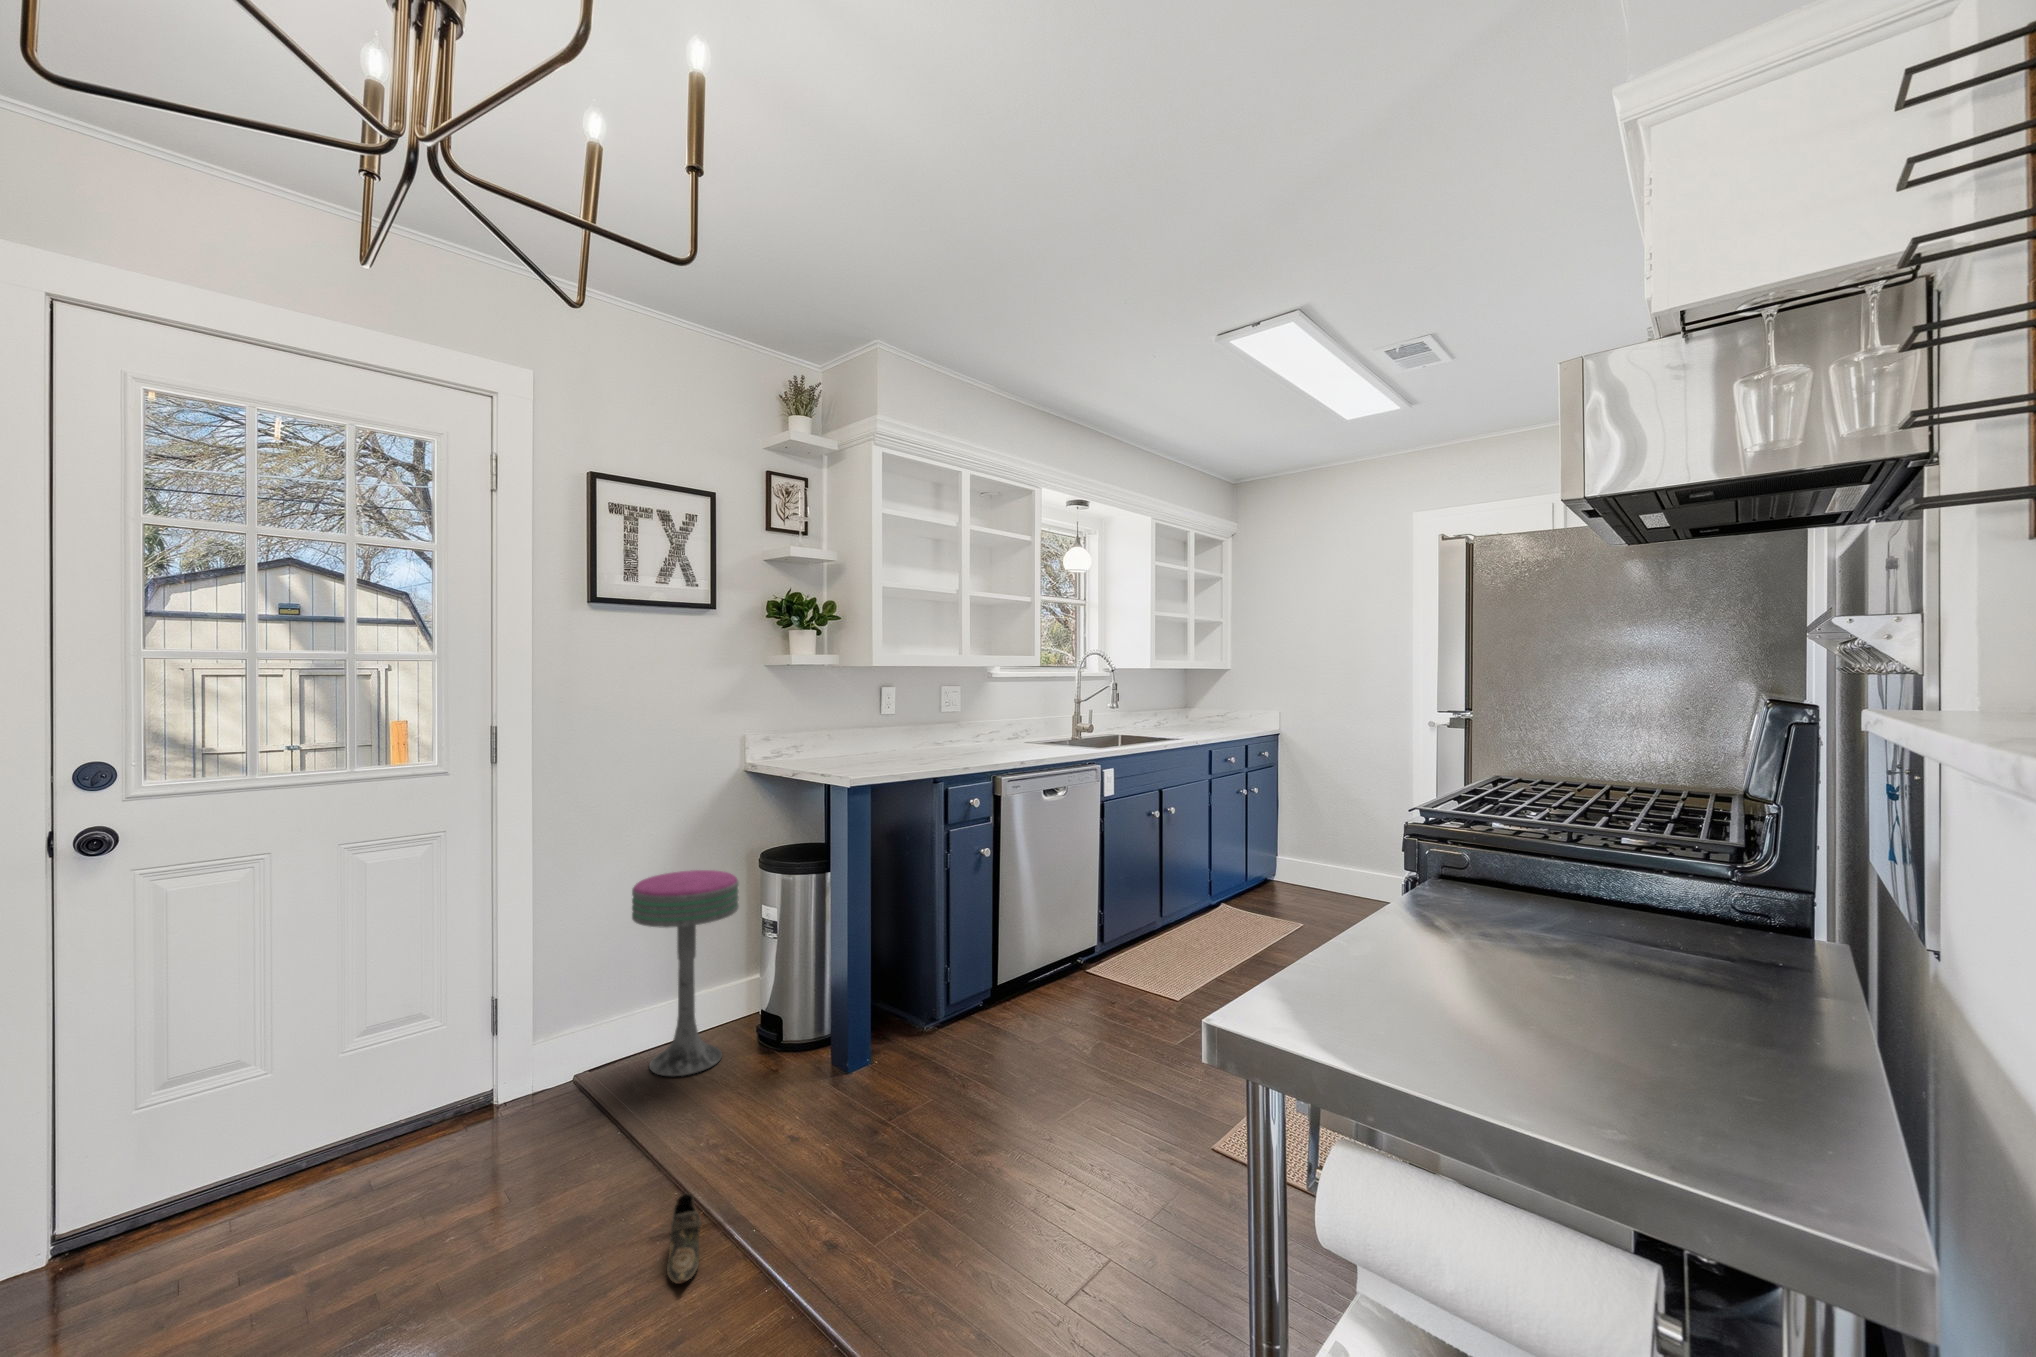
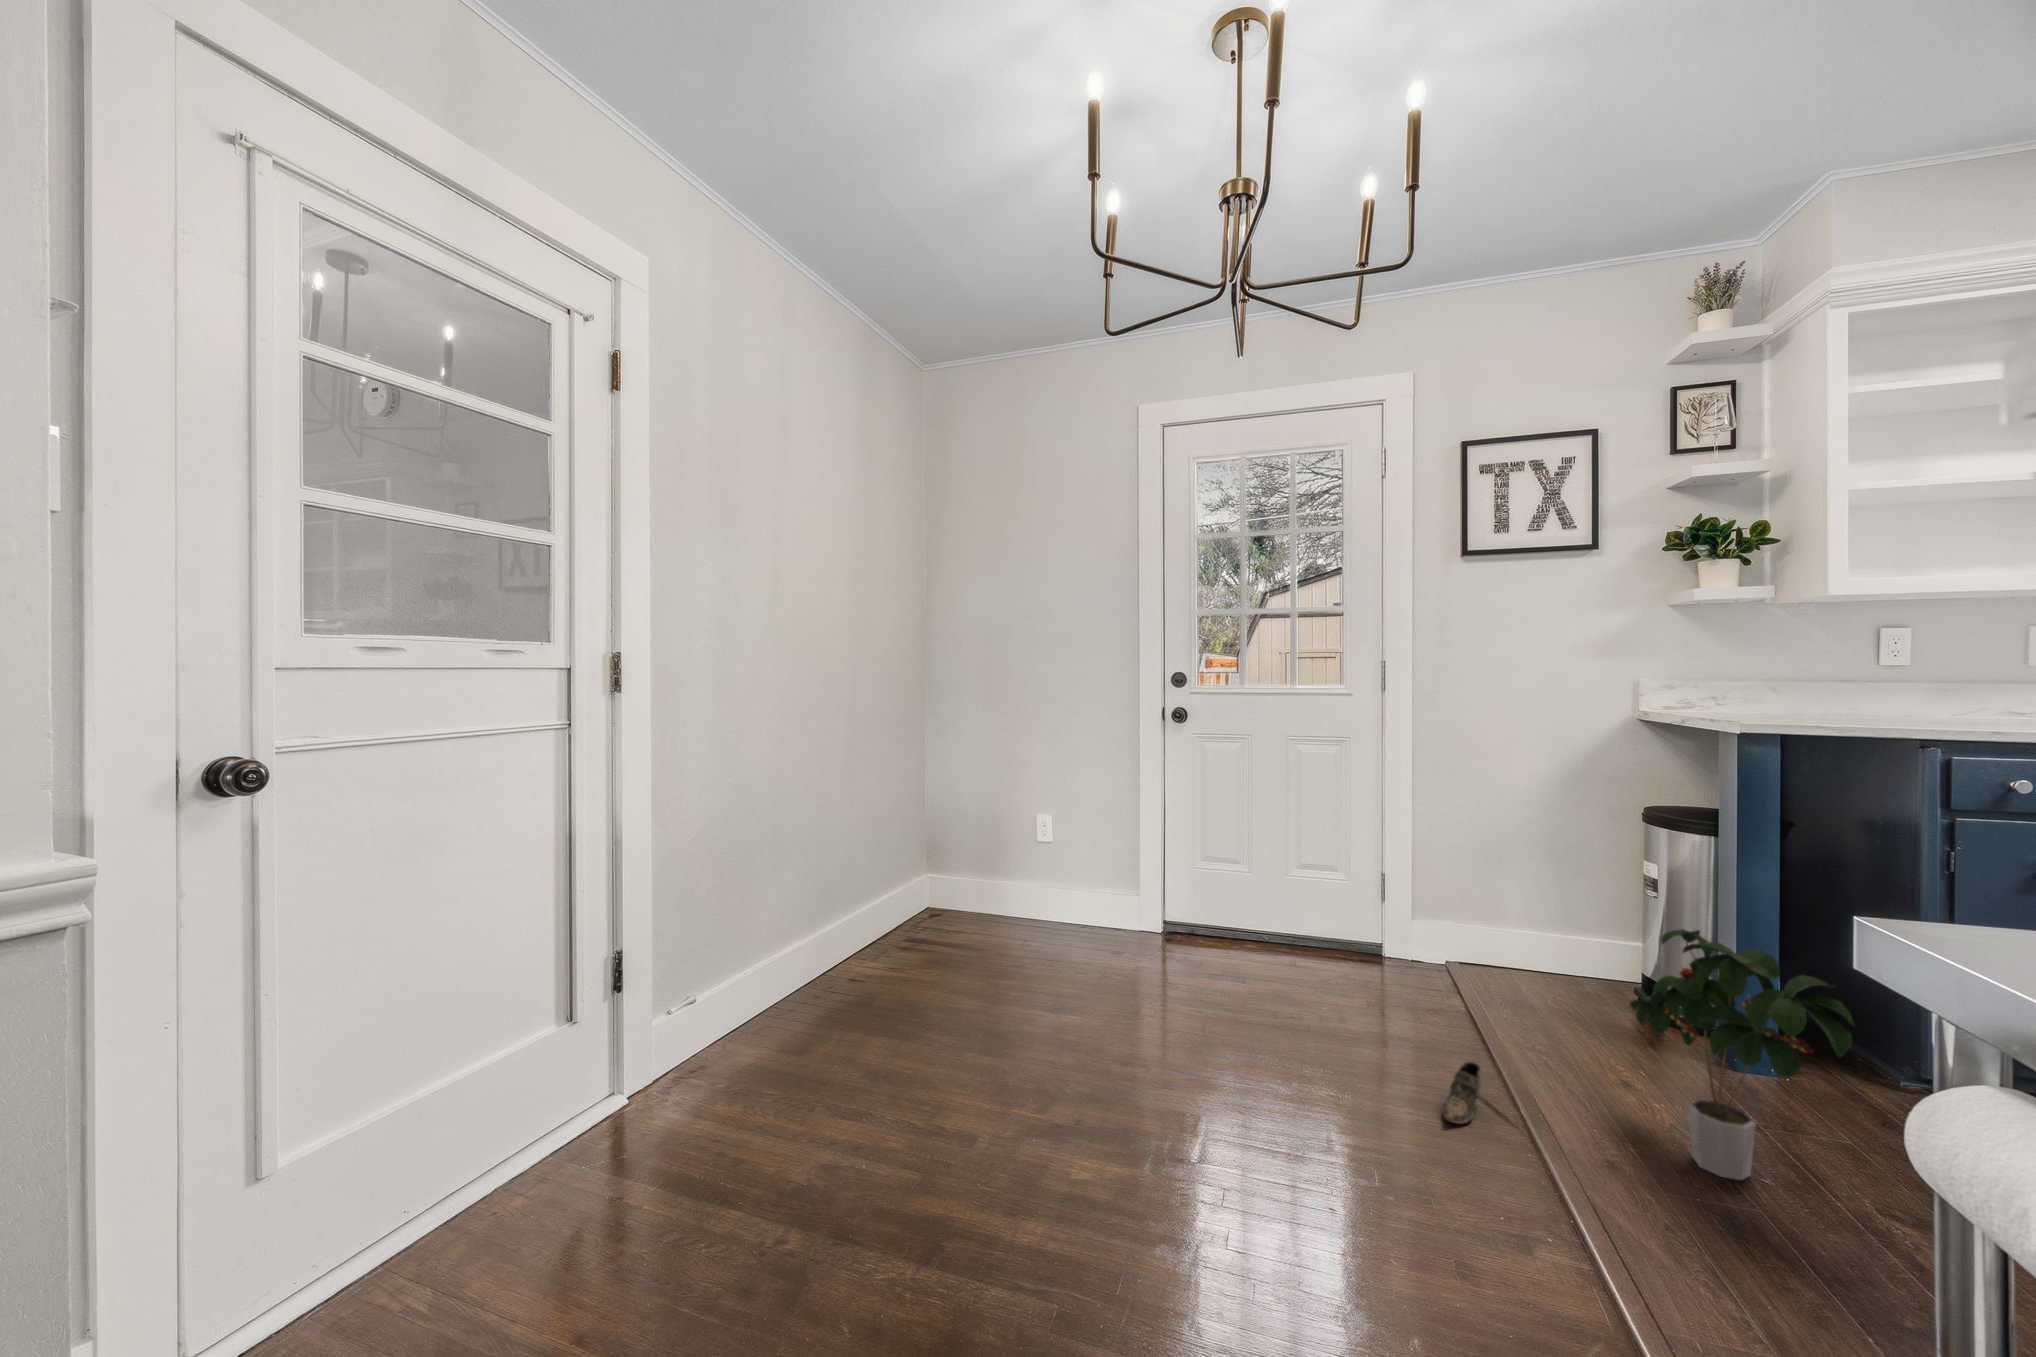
bar stool: present [632,870,739,1076] -> none [1494,808,1609,1002]
potted plant: none [810,968,978,1183] -> present [1630,929,1854,1180]

